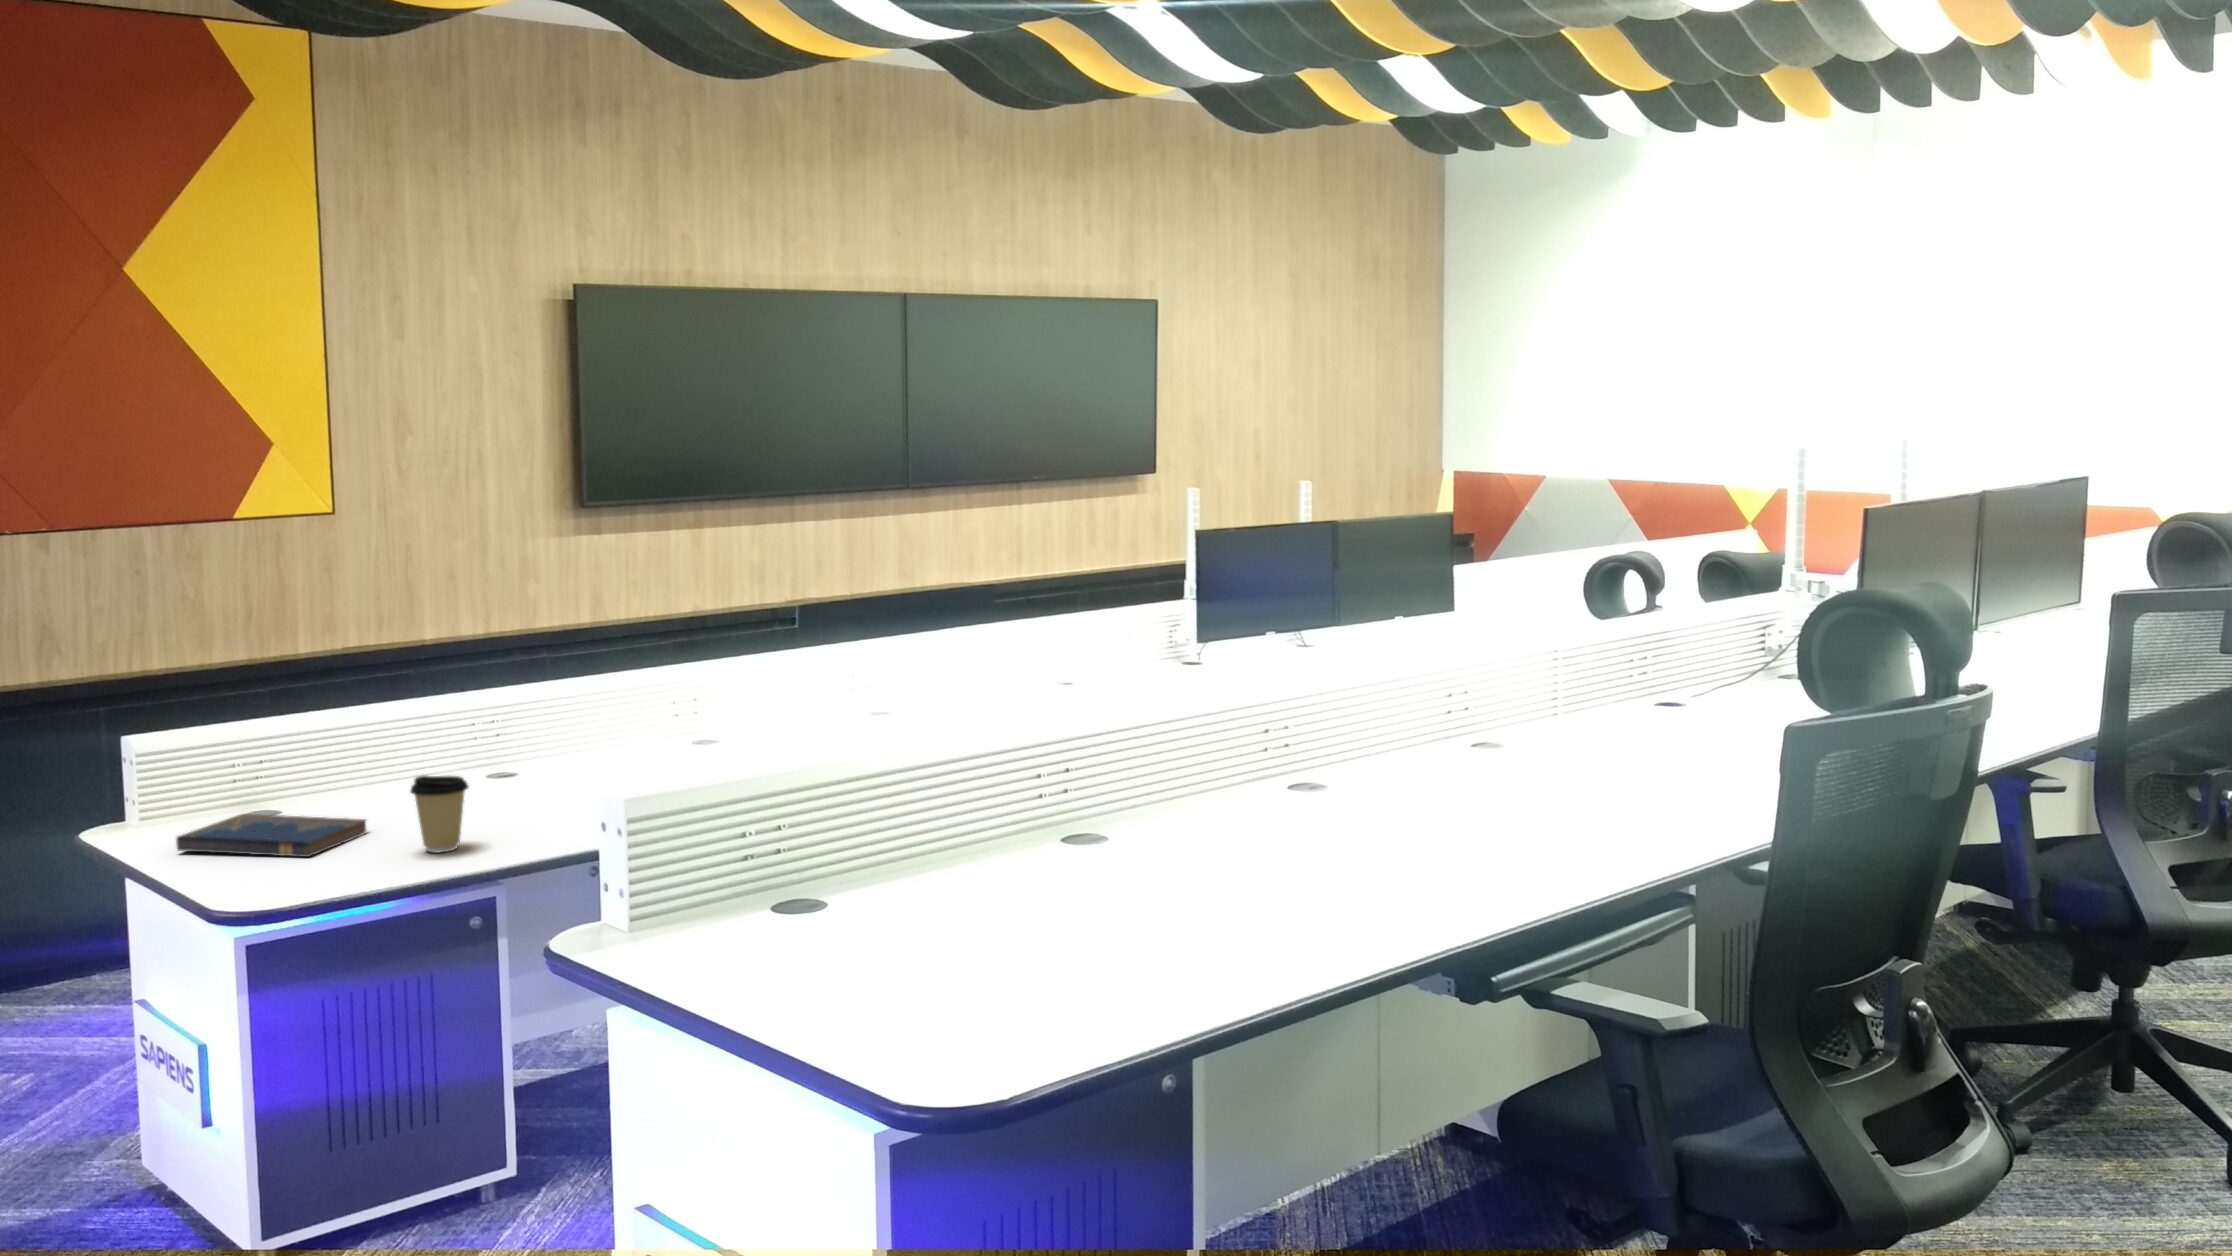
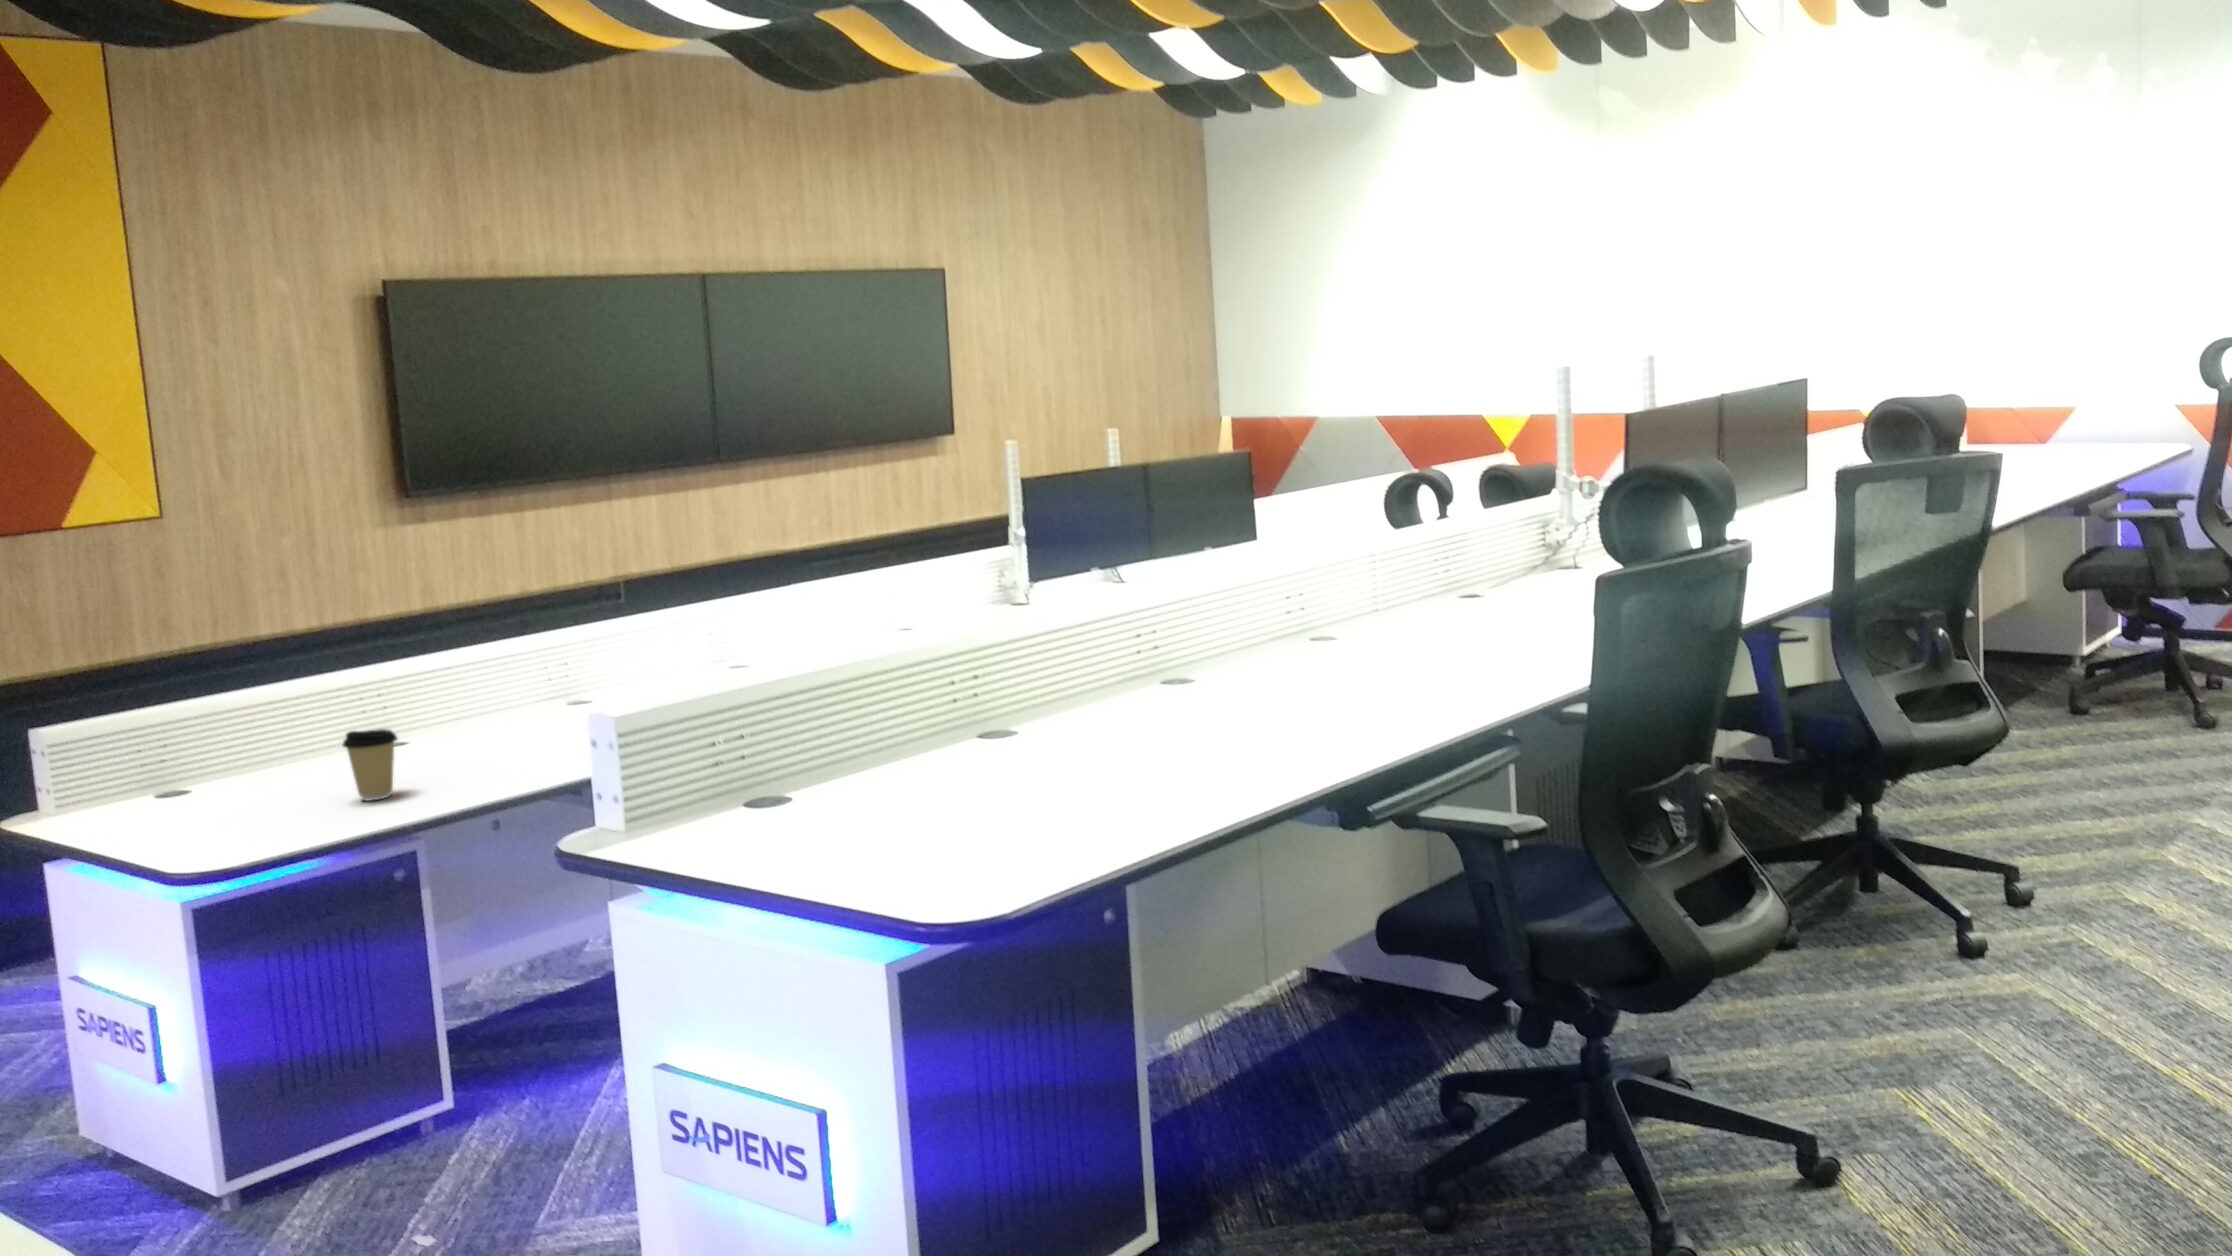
hardcover book: present [176,814,366,857] -> none [113,778,298,820]

